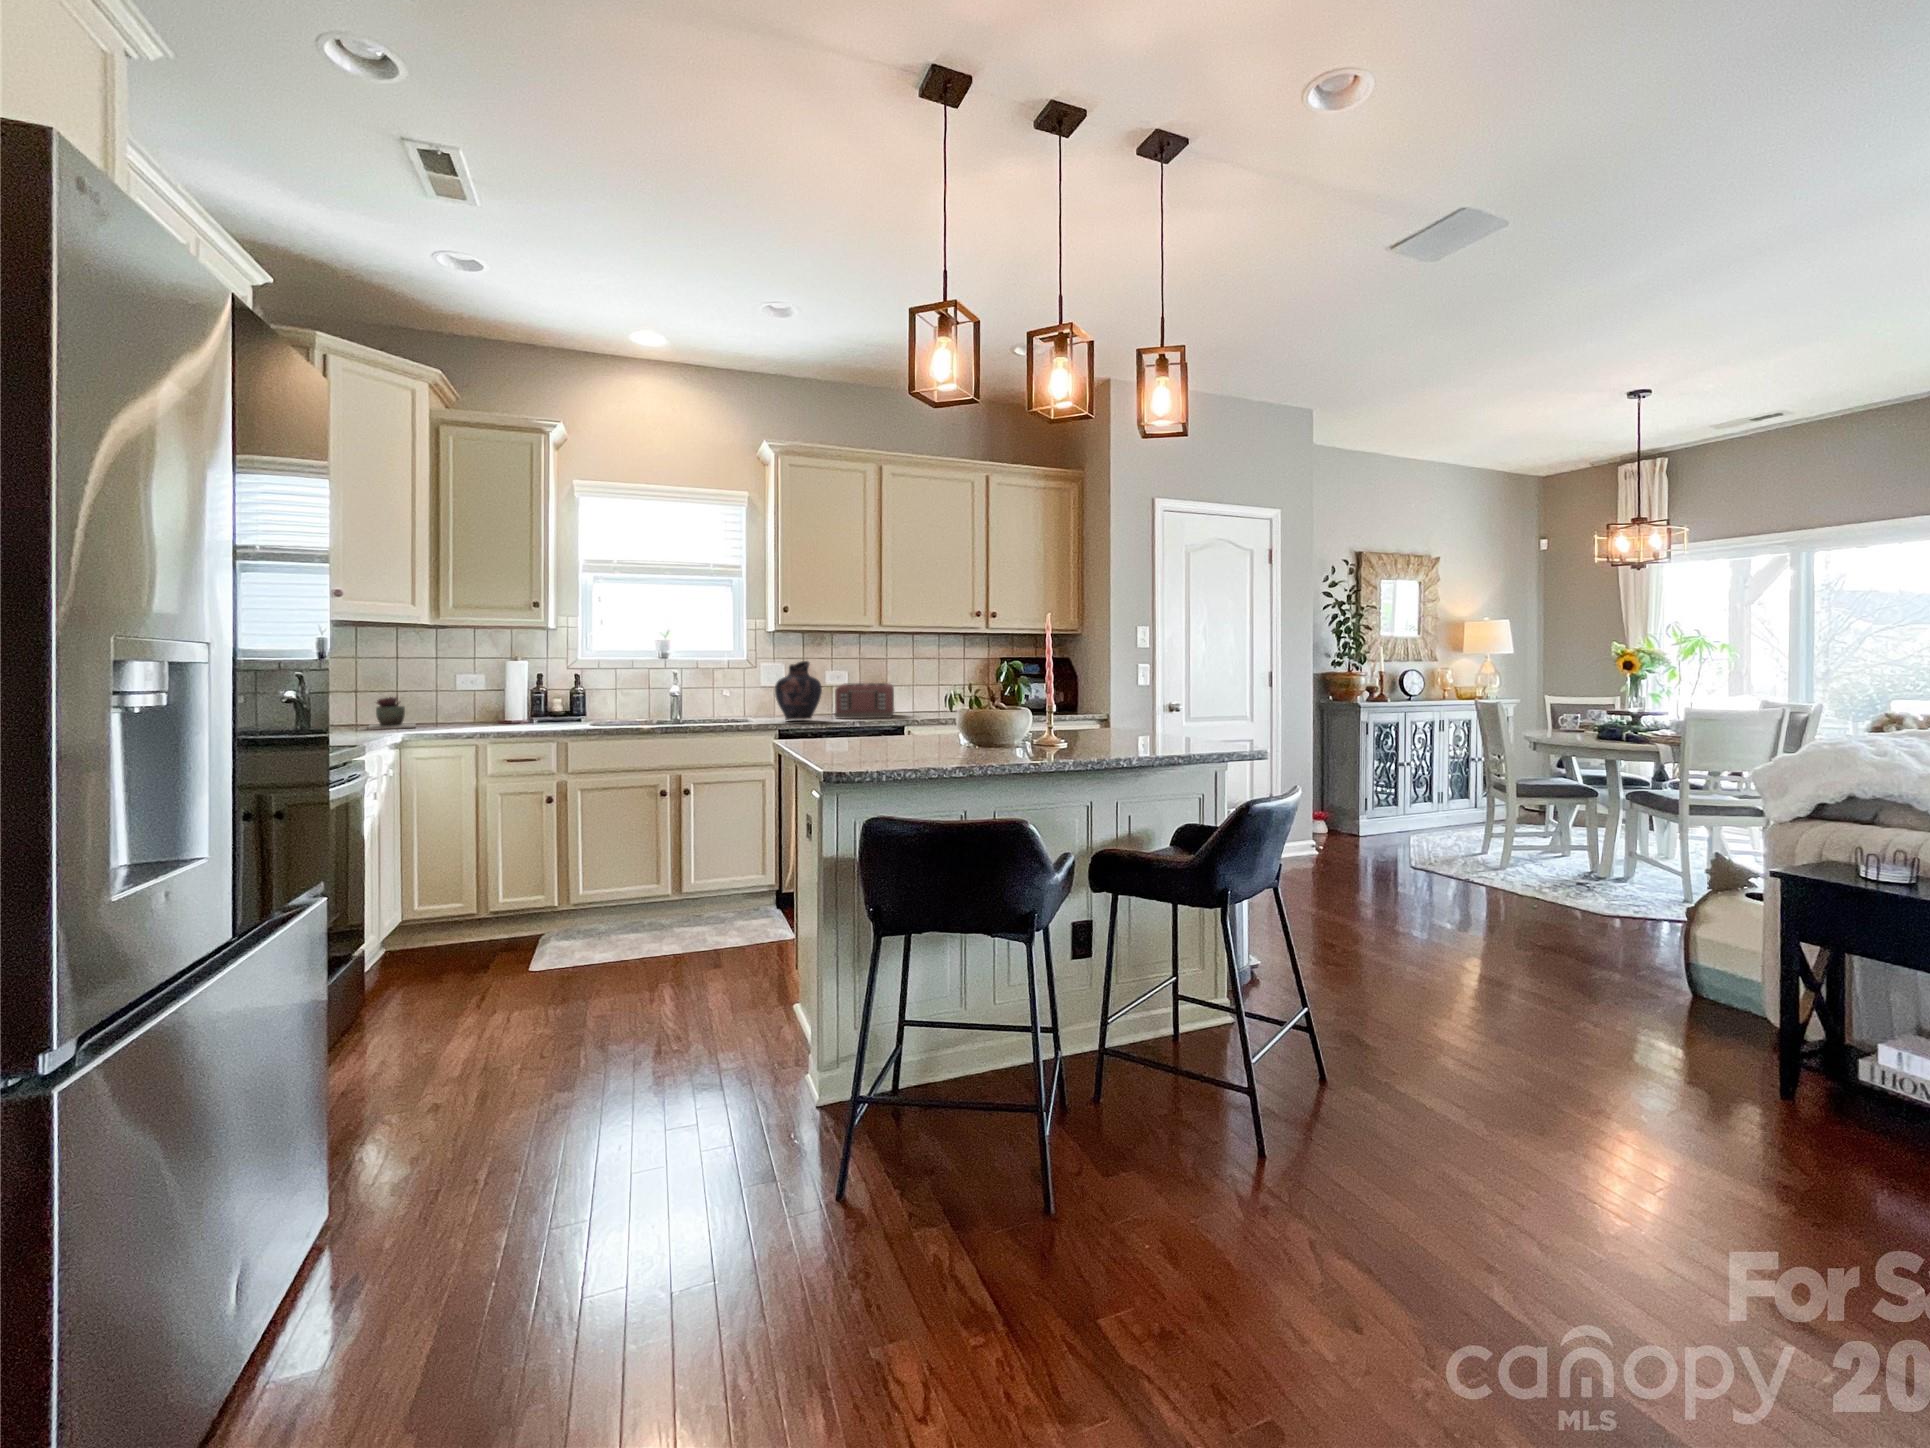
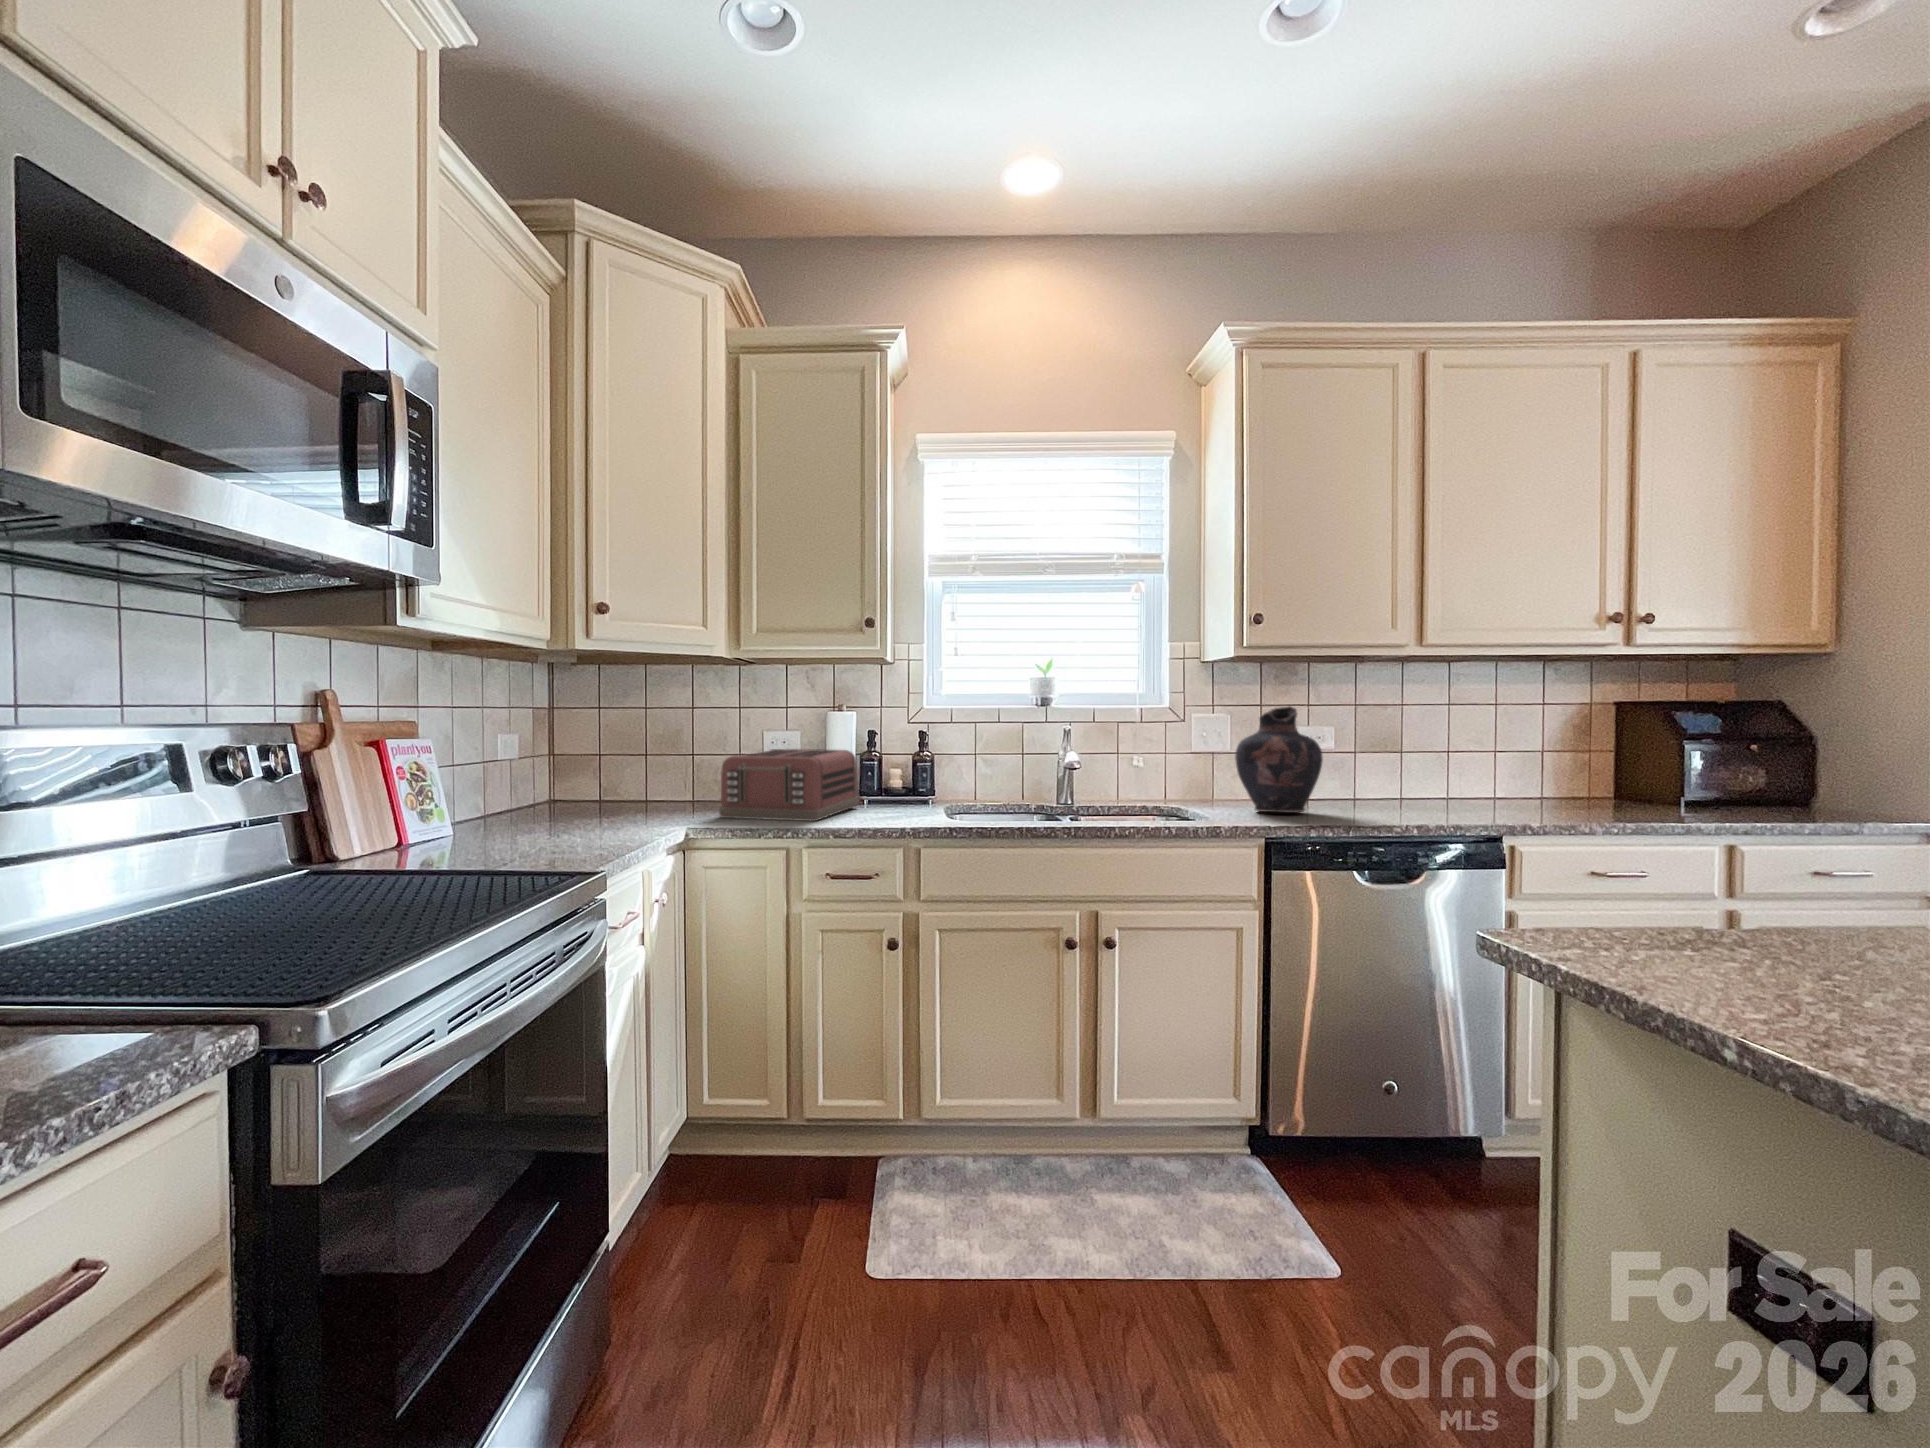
toaster: present [835,683,894,719] -> present [719,749,859,821]
succulent plant: present [368,697,416,730] -> none [653,760,714,810]

